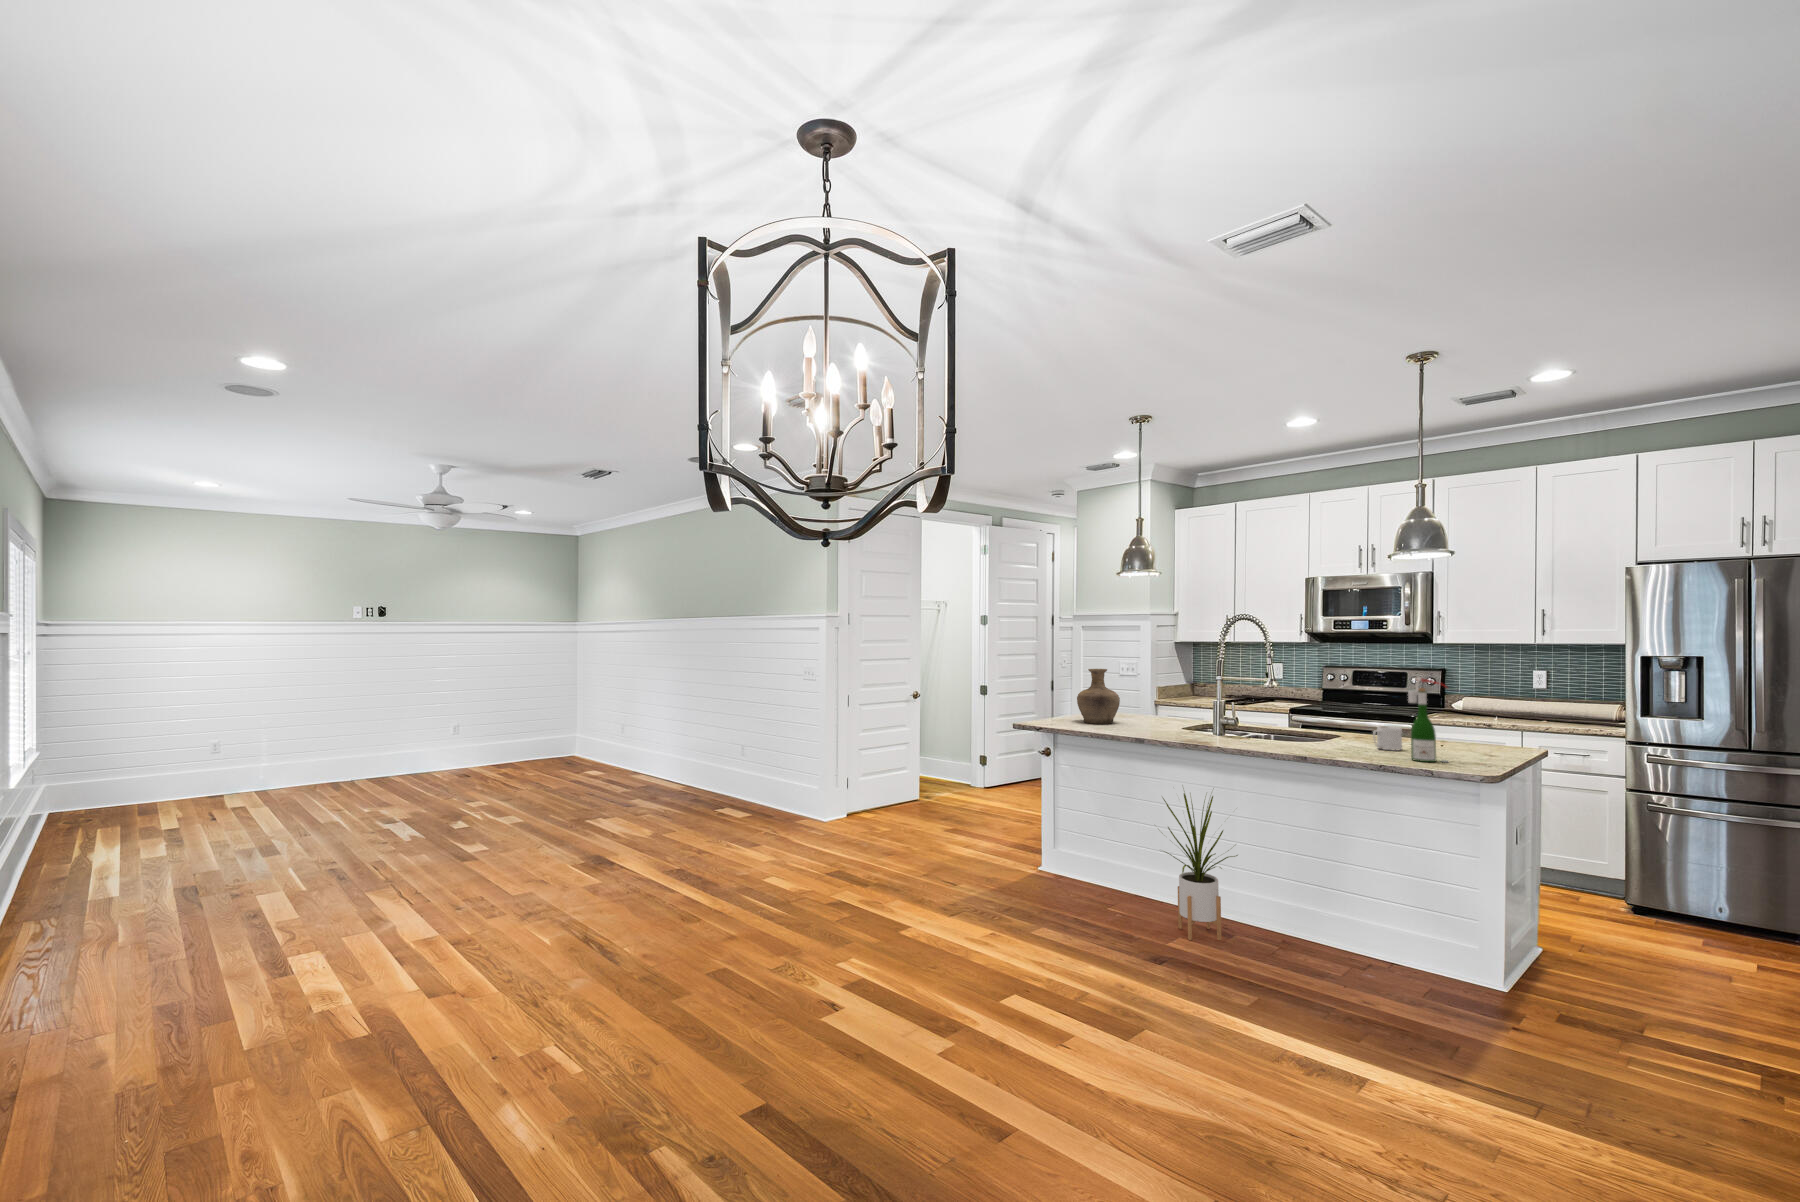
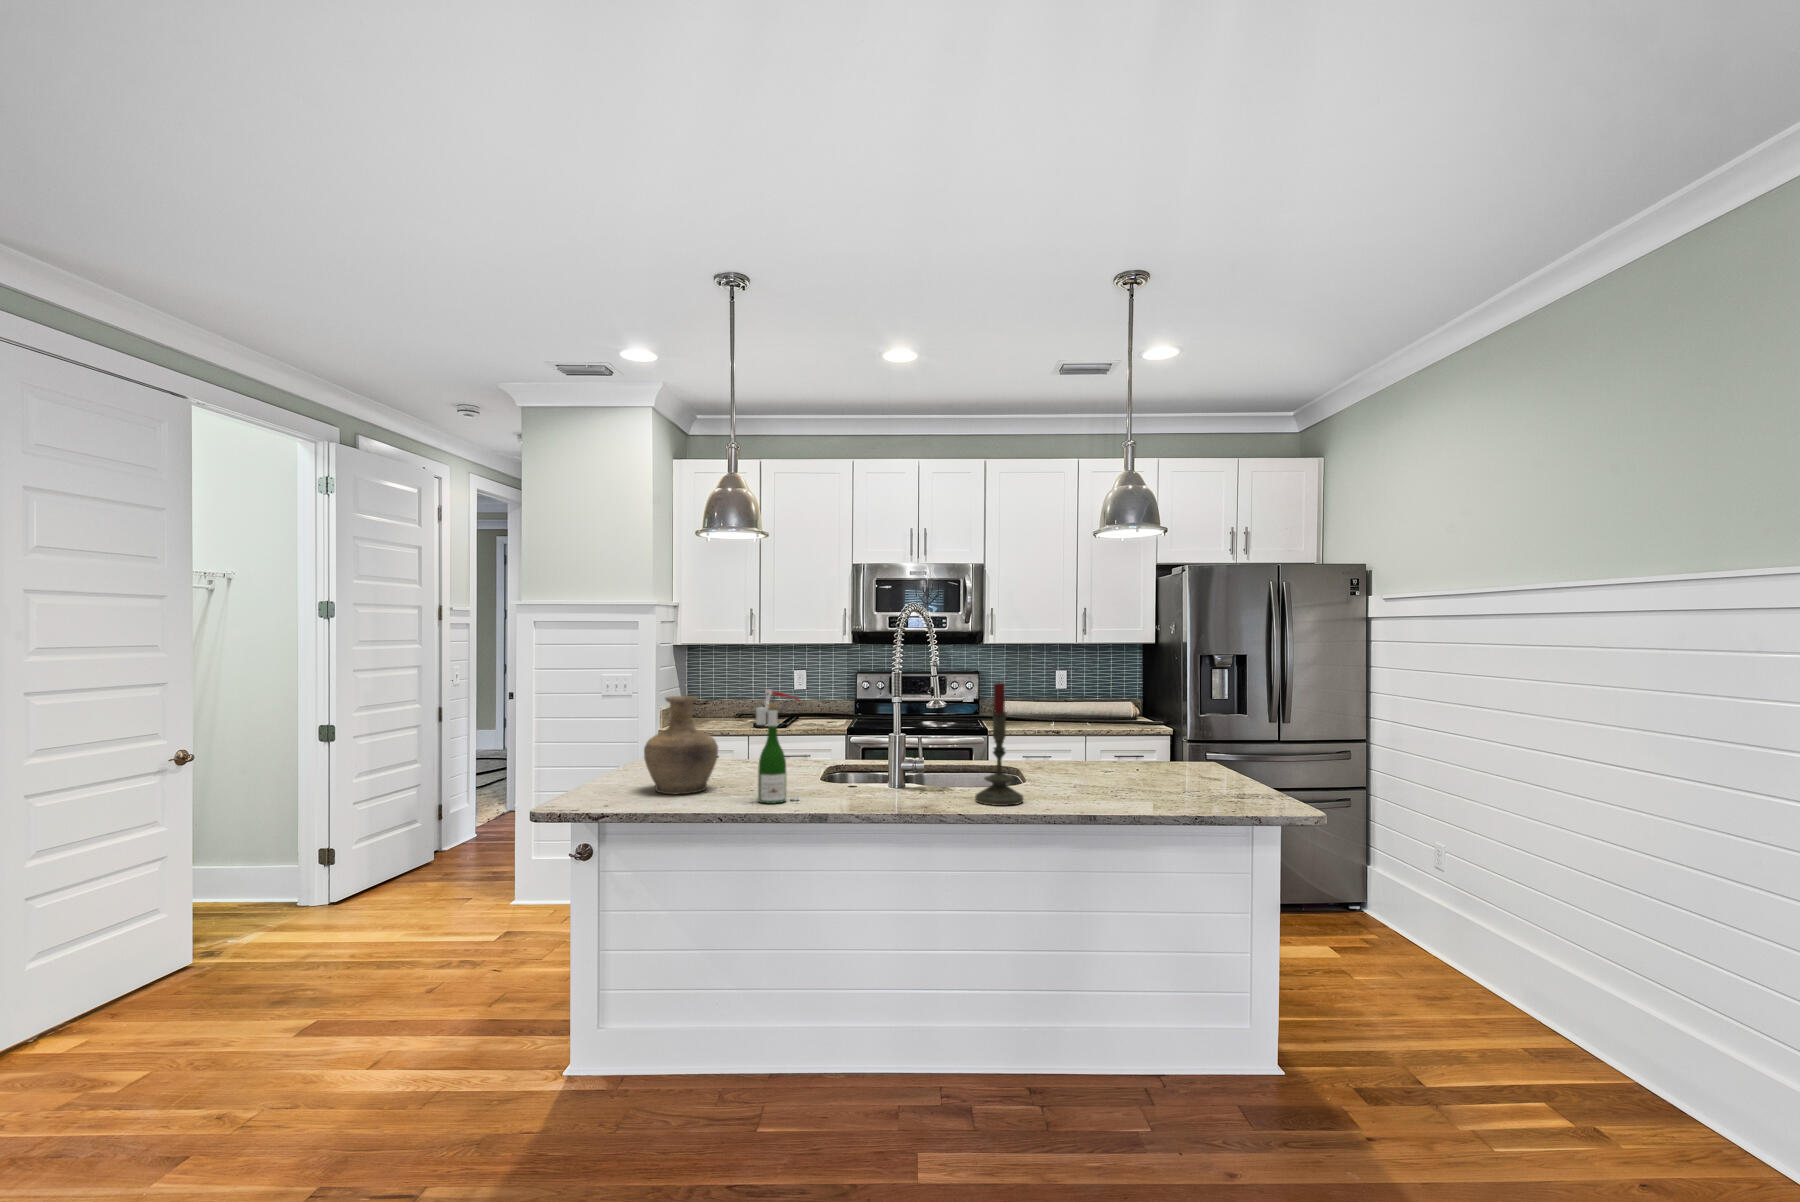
candle: none [1260,664,1296,748] -> present [975,683,1023,806]
wine bottle: present [1408,677,1448,762] -> present [756,689,802,804]
mug: present [1373,726,1402,751] -> none [1089,756,1118,789]
house plant: present [1163,793,1238,940] -> none [830,878,957,1141]

